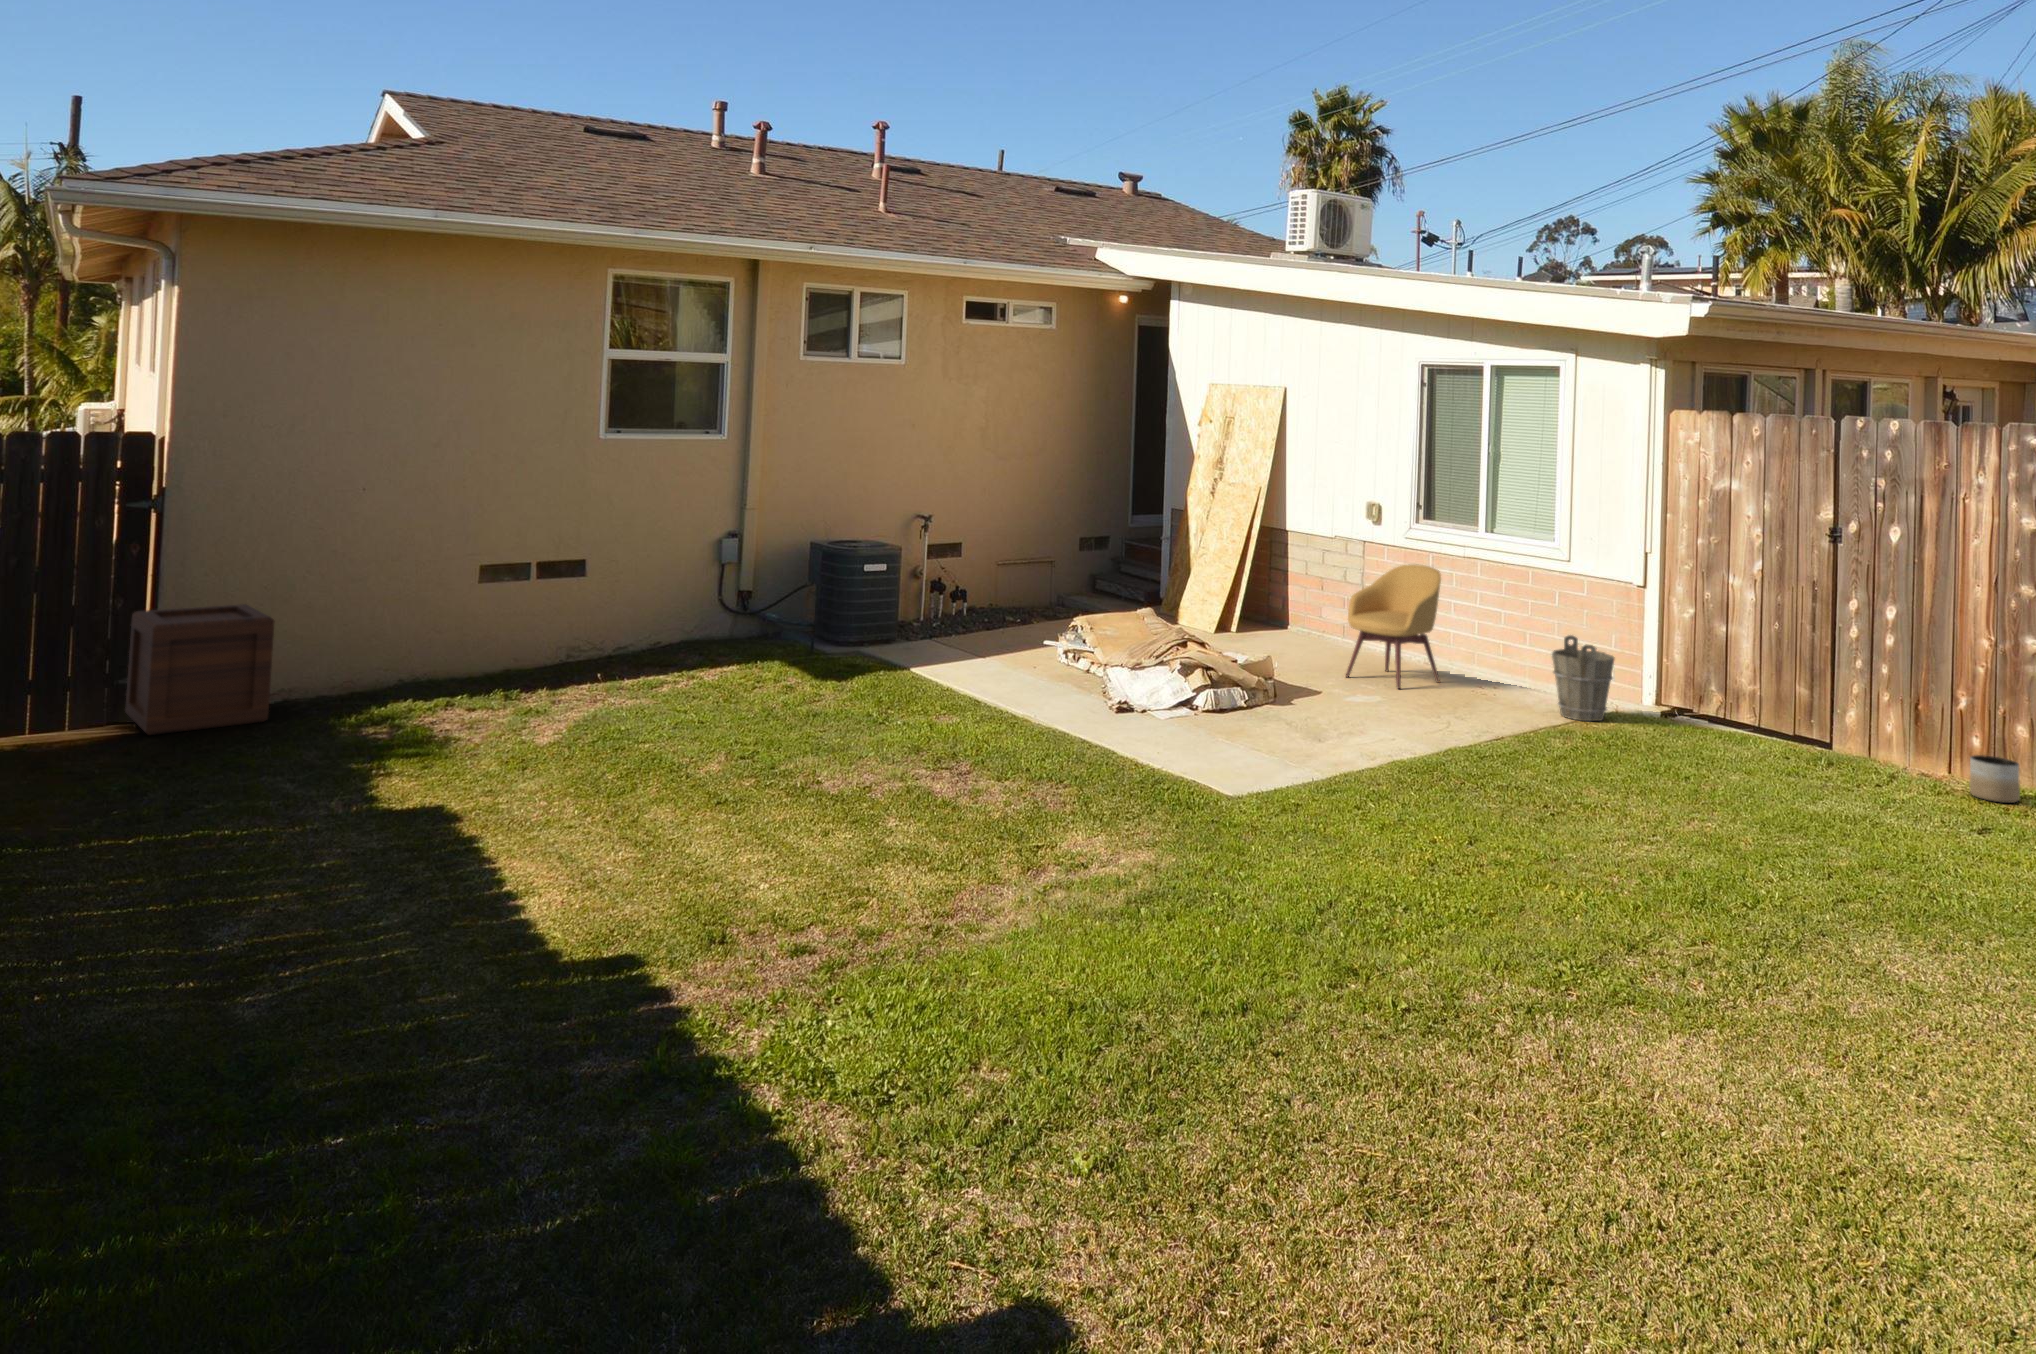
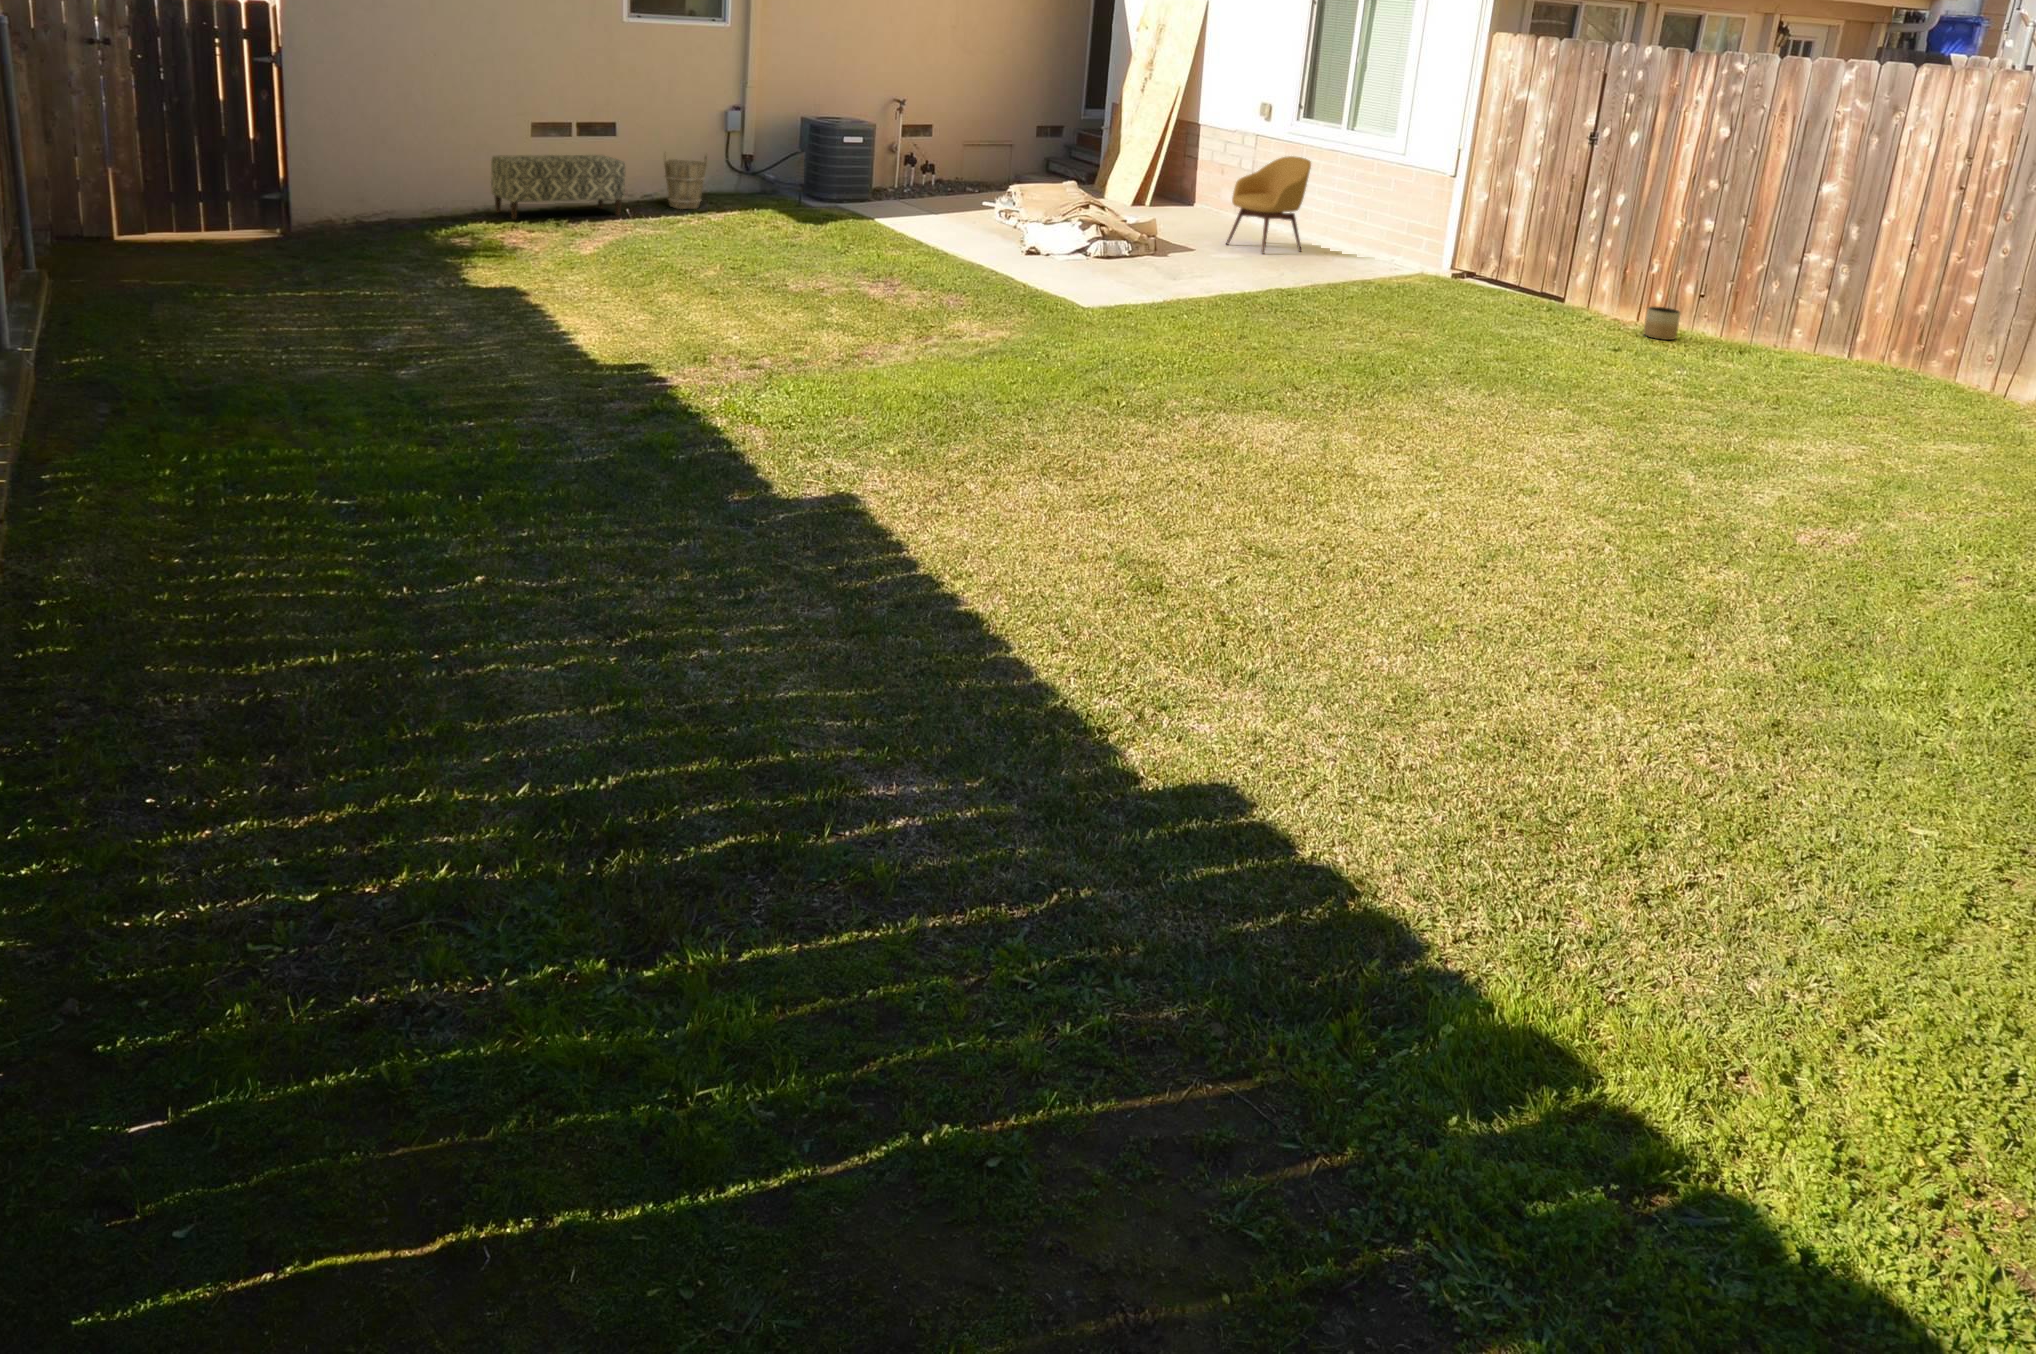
bench: none [421,600,599,695] -> present [491,155,625,219]
wooden crate: present [125,604,275,735] -> none [280,143,386,232]
bucket: present [1552,635,1614,721] -> present [664,154,707,209]

